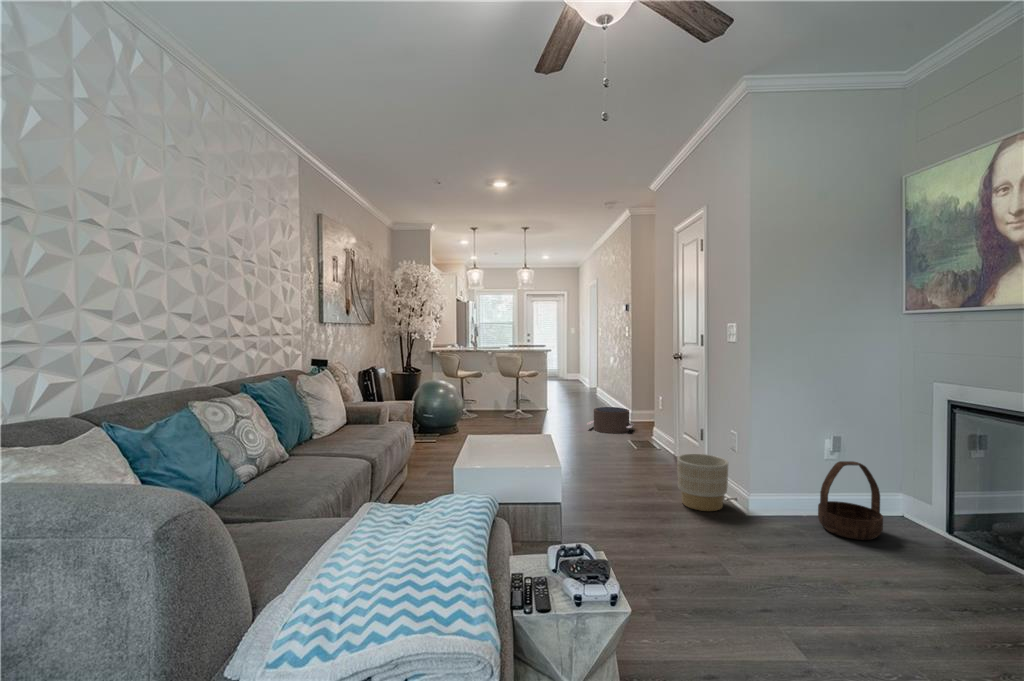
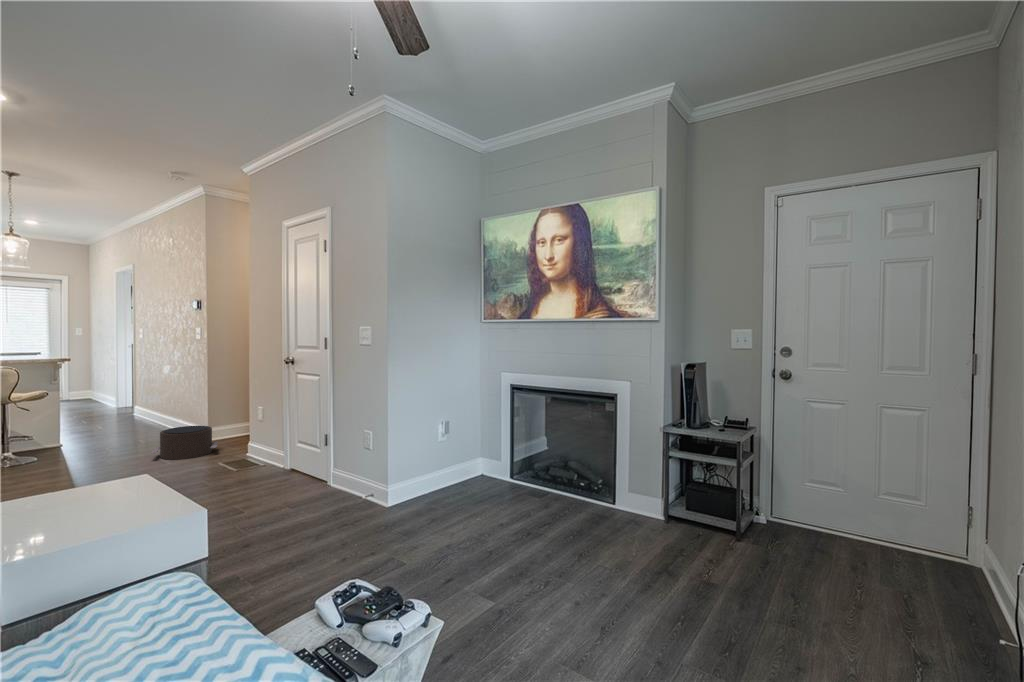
planter: present [677,454,728,511] -> none [318,457,368,515]
basket: present [818,461,883,540] -> none [439,438,482,500]

